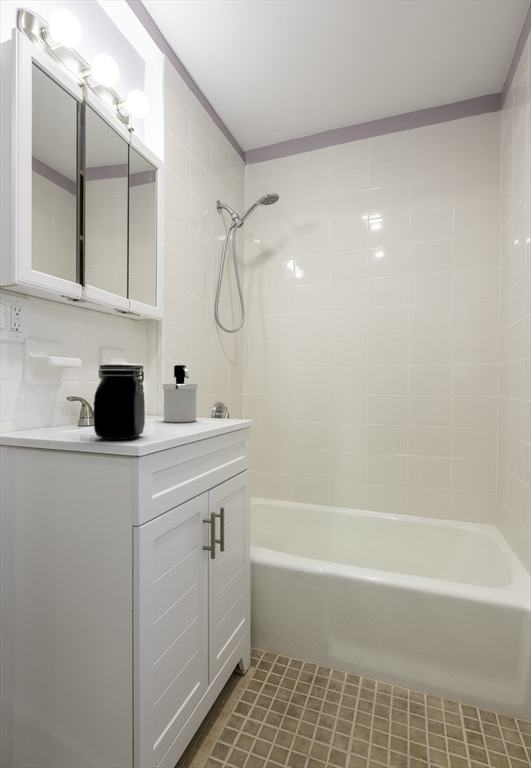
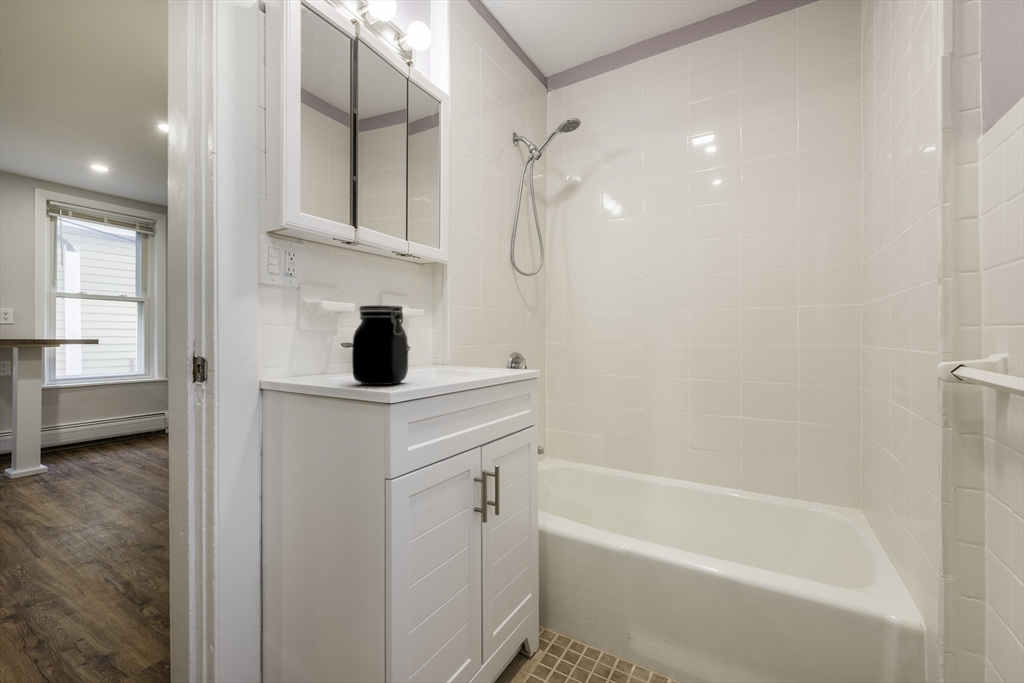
soap dispenser: present [162,365,197,422] -> none [443,311,480,372]

